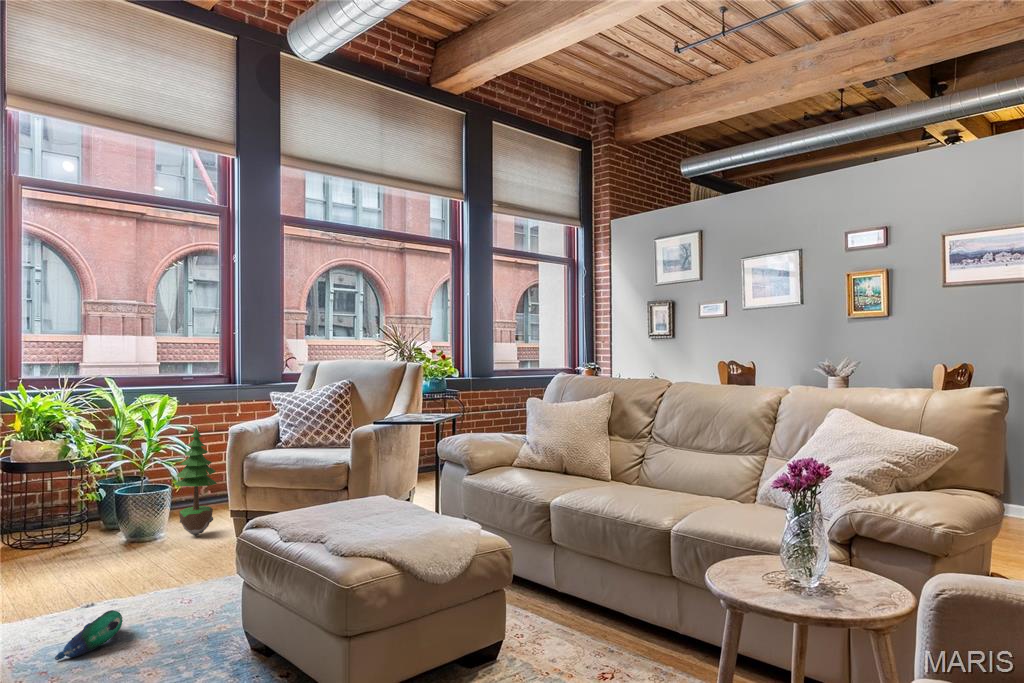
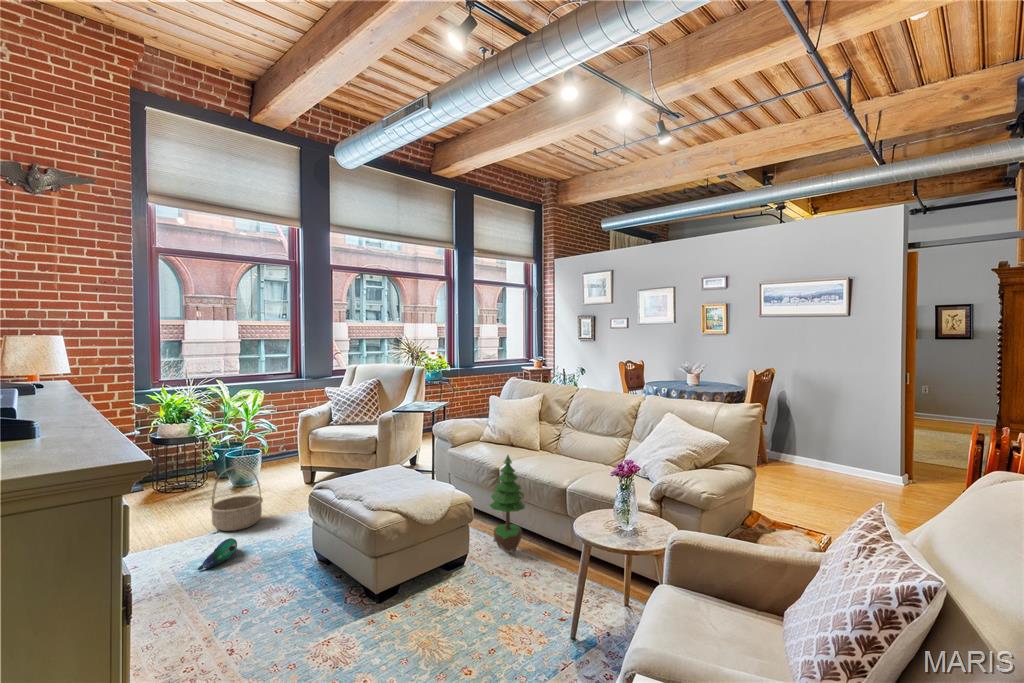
potted tree: present [174,428,217,536] -> present [490,455,525,553]
basket: none [83,498,168,604] -> present [210,466,263,531]

